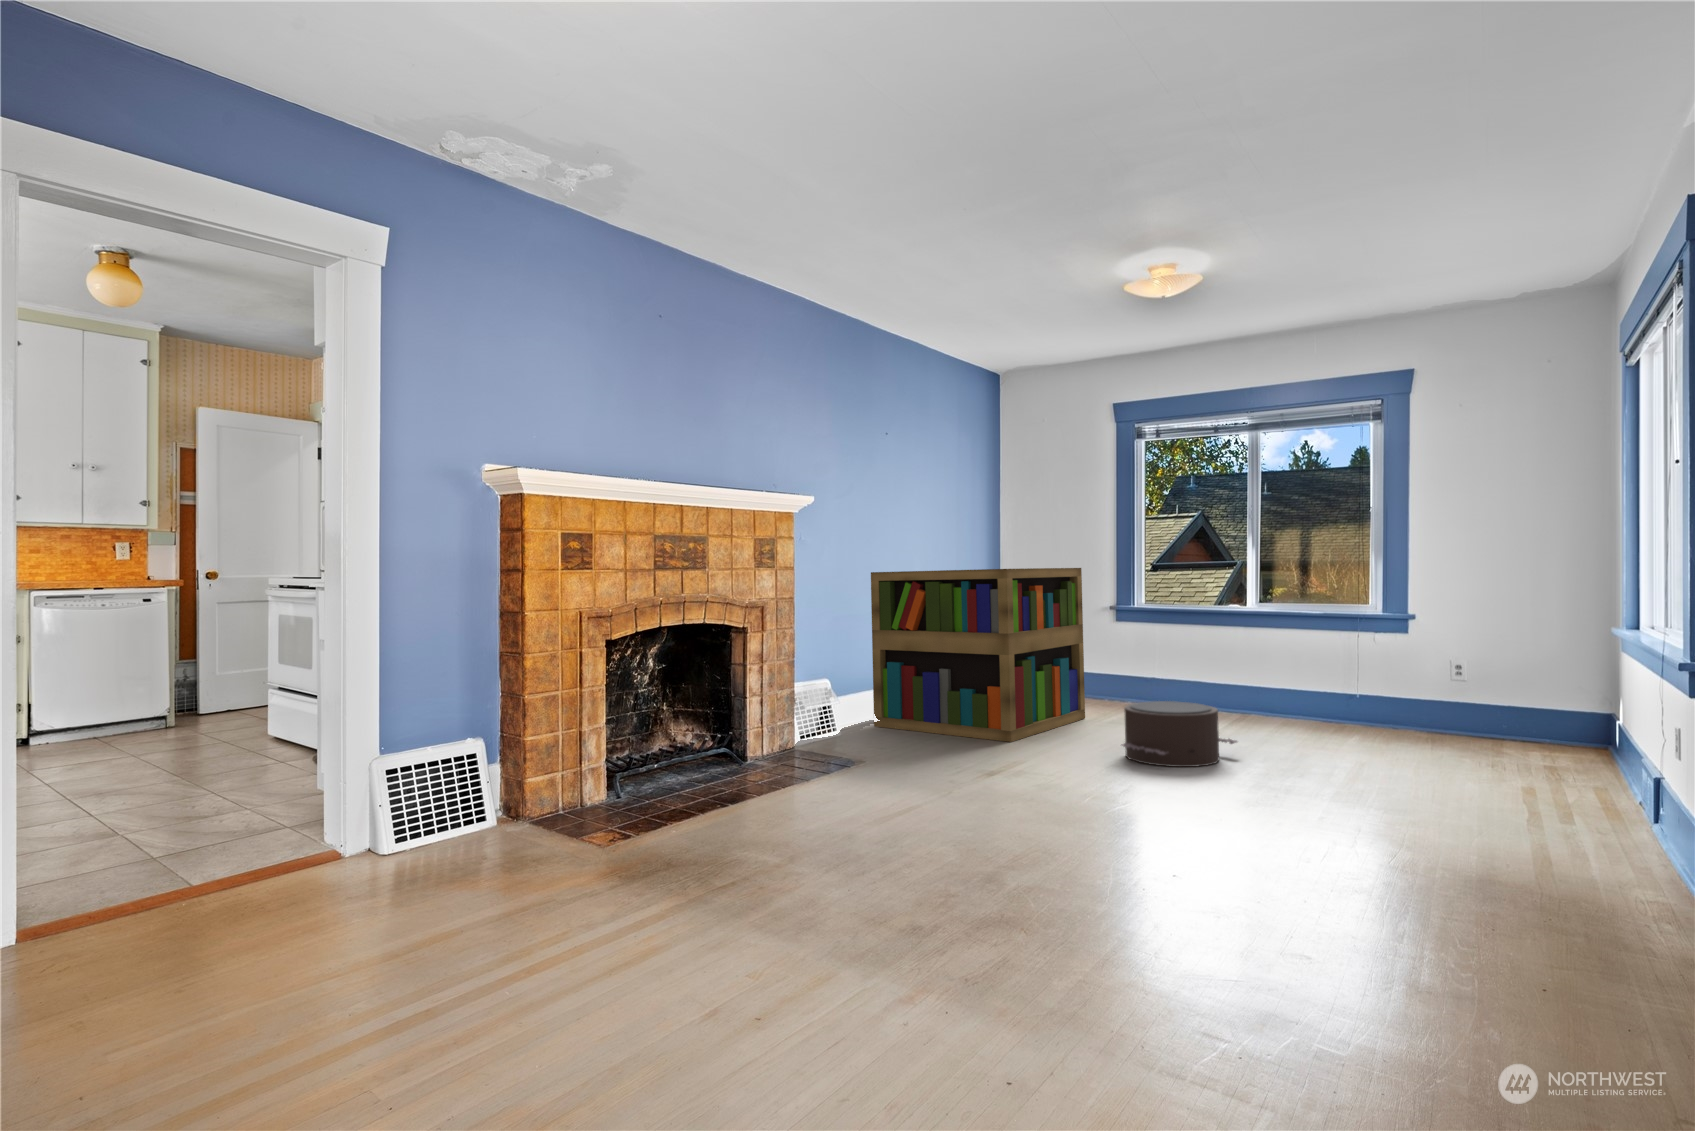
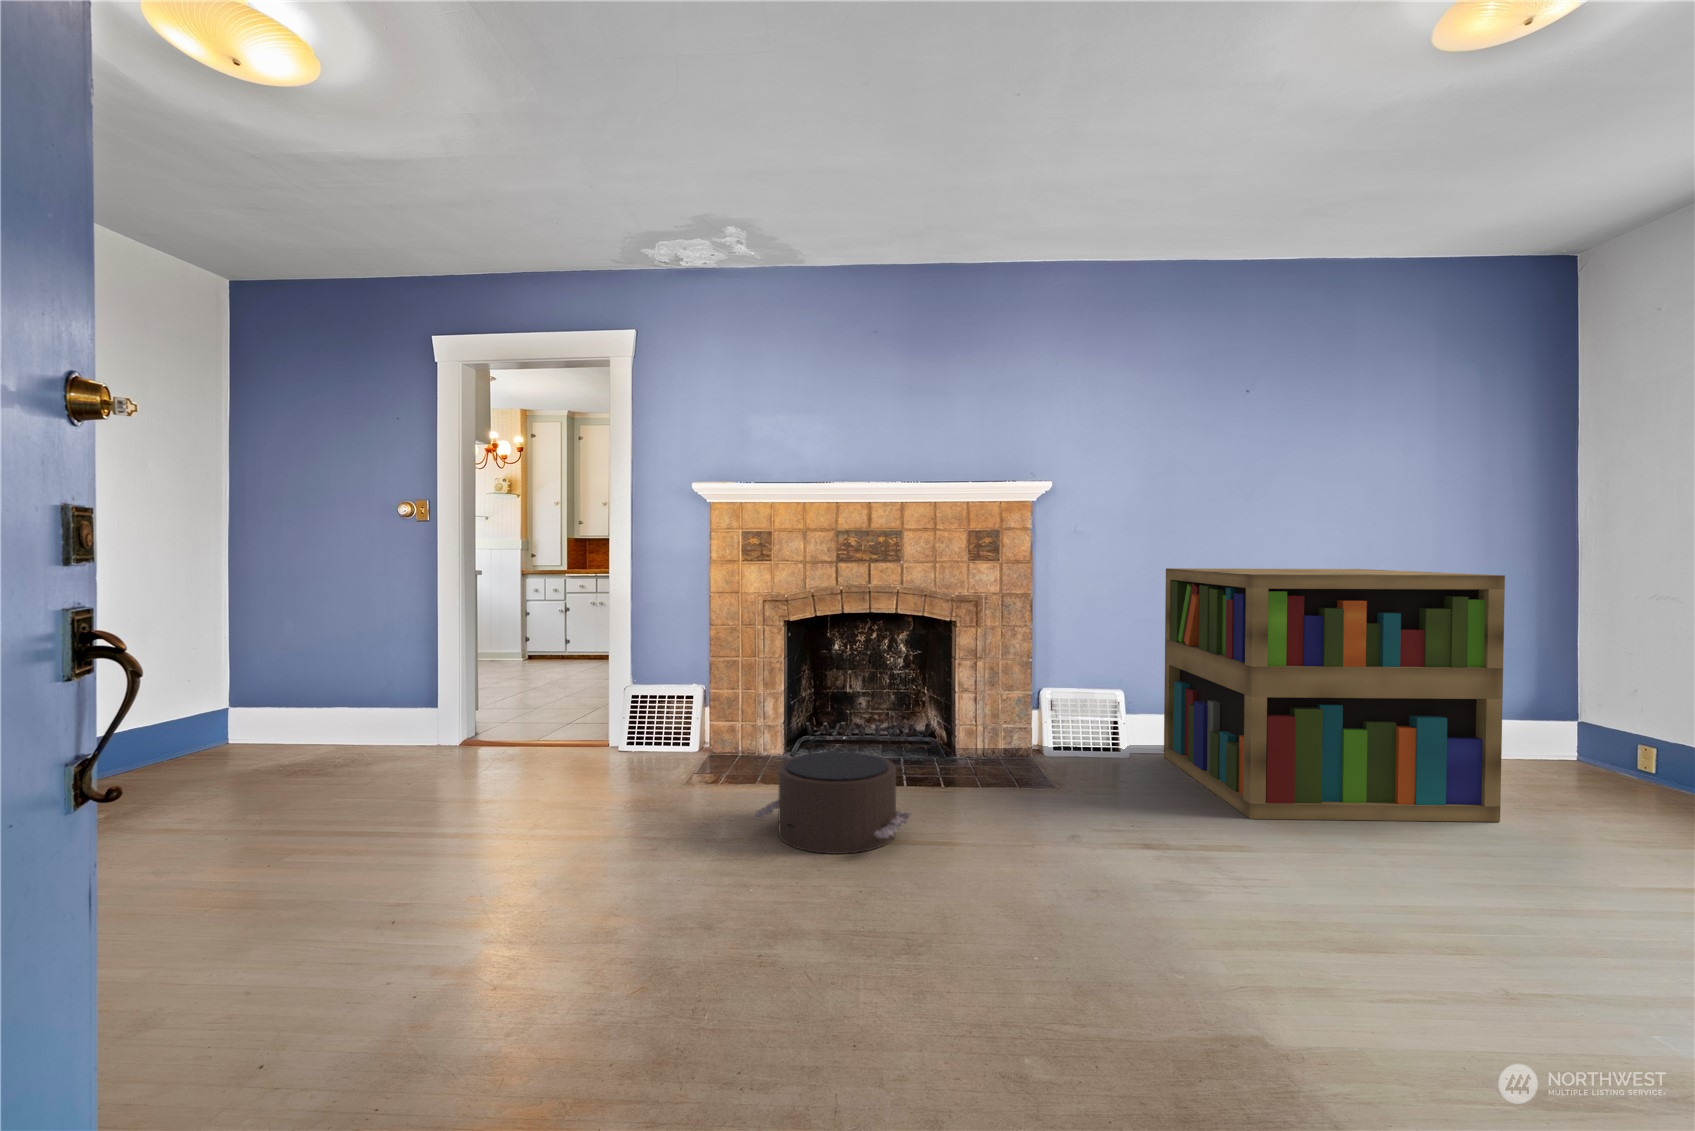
pouf: present [1122,701,1237,767] -> present [753,752,910,854]

